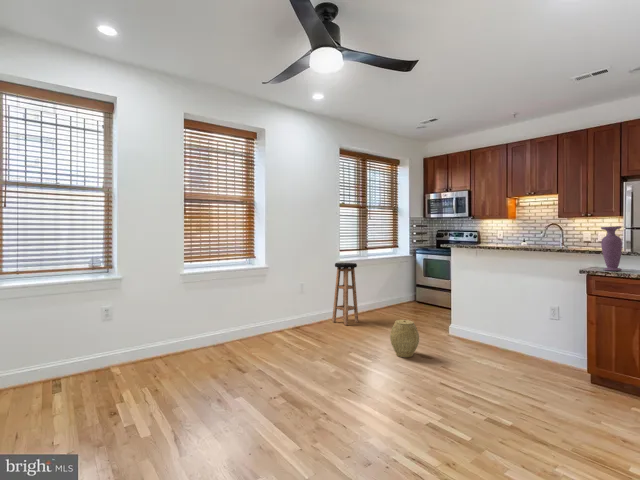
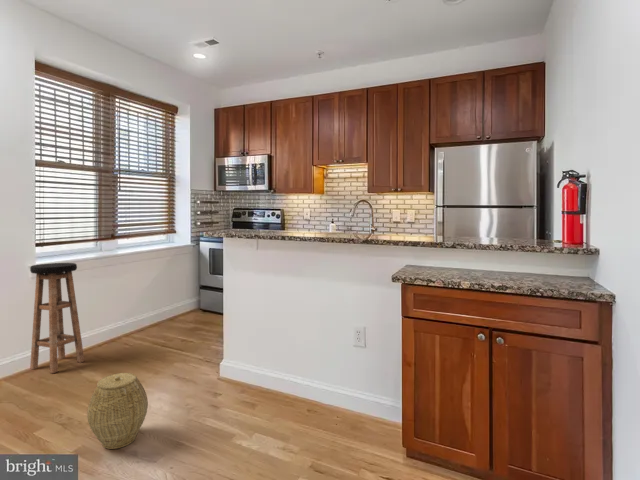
vase: present [601,226,622,271] -> none [418,202,445,272]

